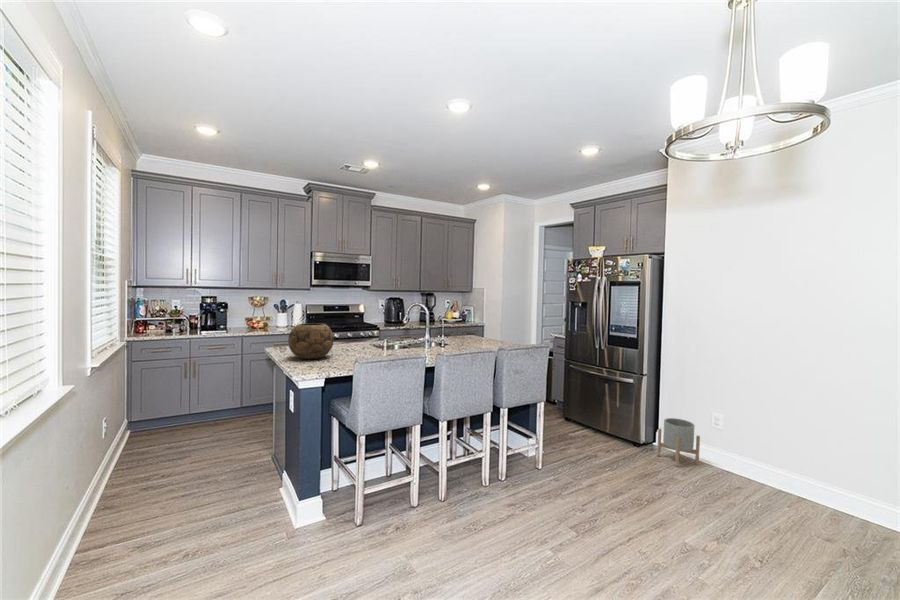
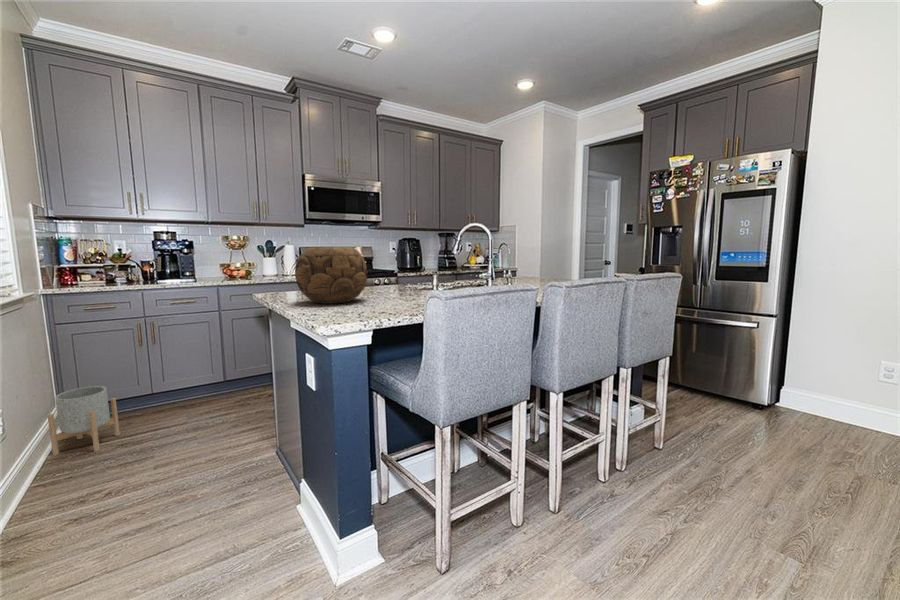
planter: present [657,418,700,467] -> present [47,386,120,456]

